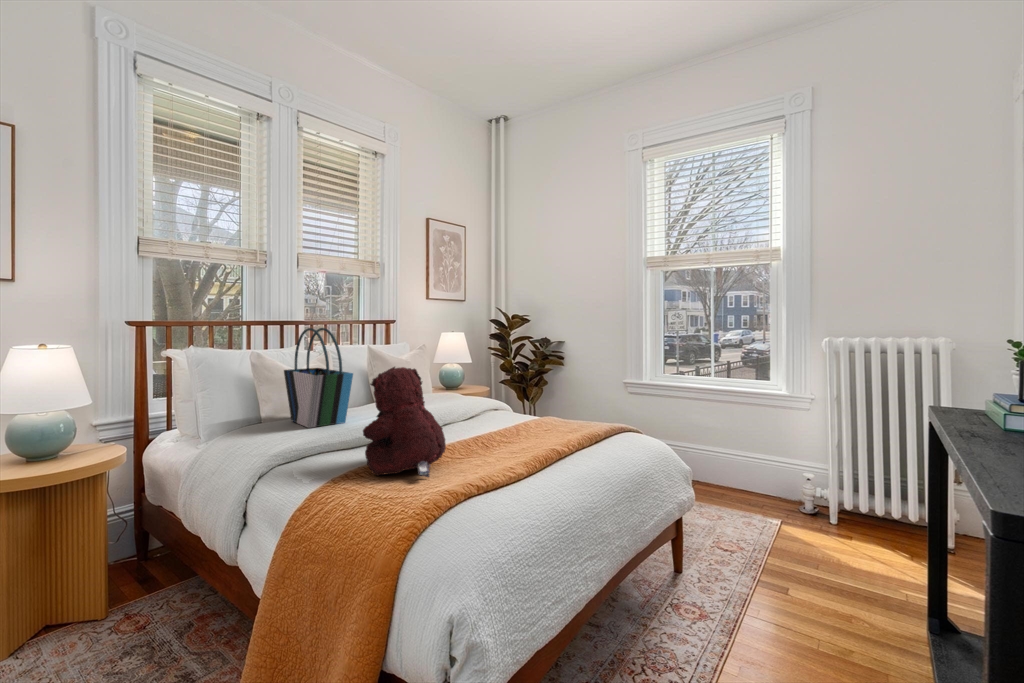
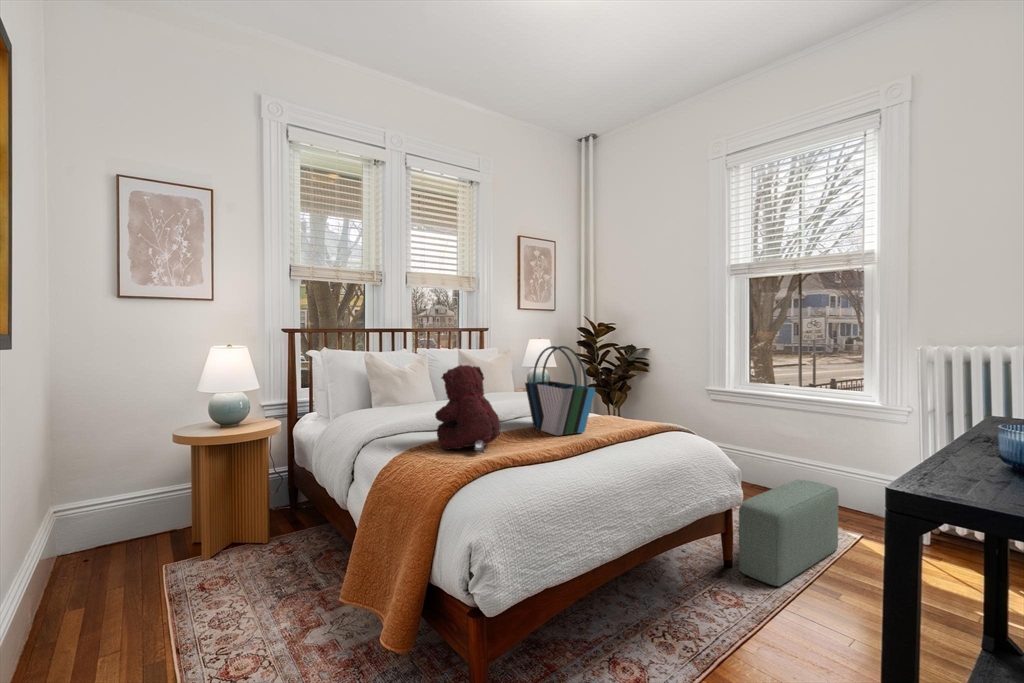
tote bag: present [284,328,353,428] -> present [525,346,595,436]
pouf: none [691,473,770,589] -> present [739,480,839,586]

